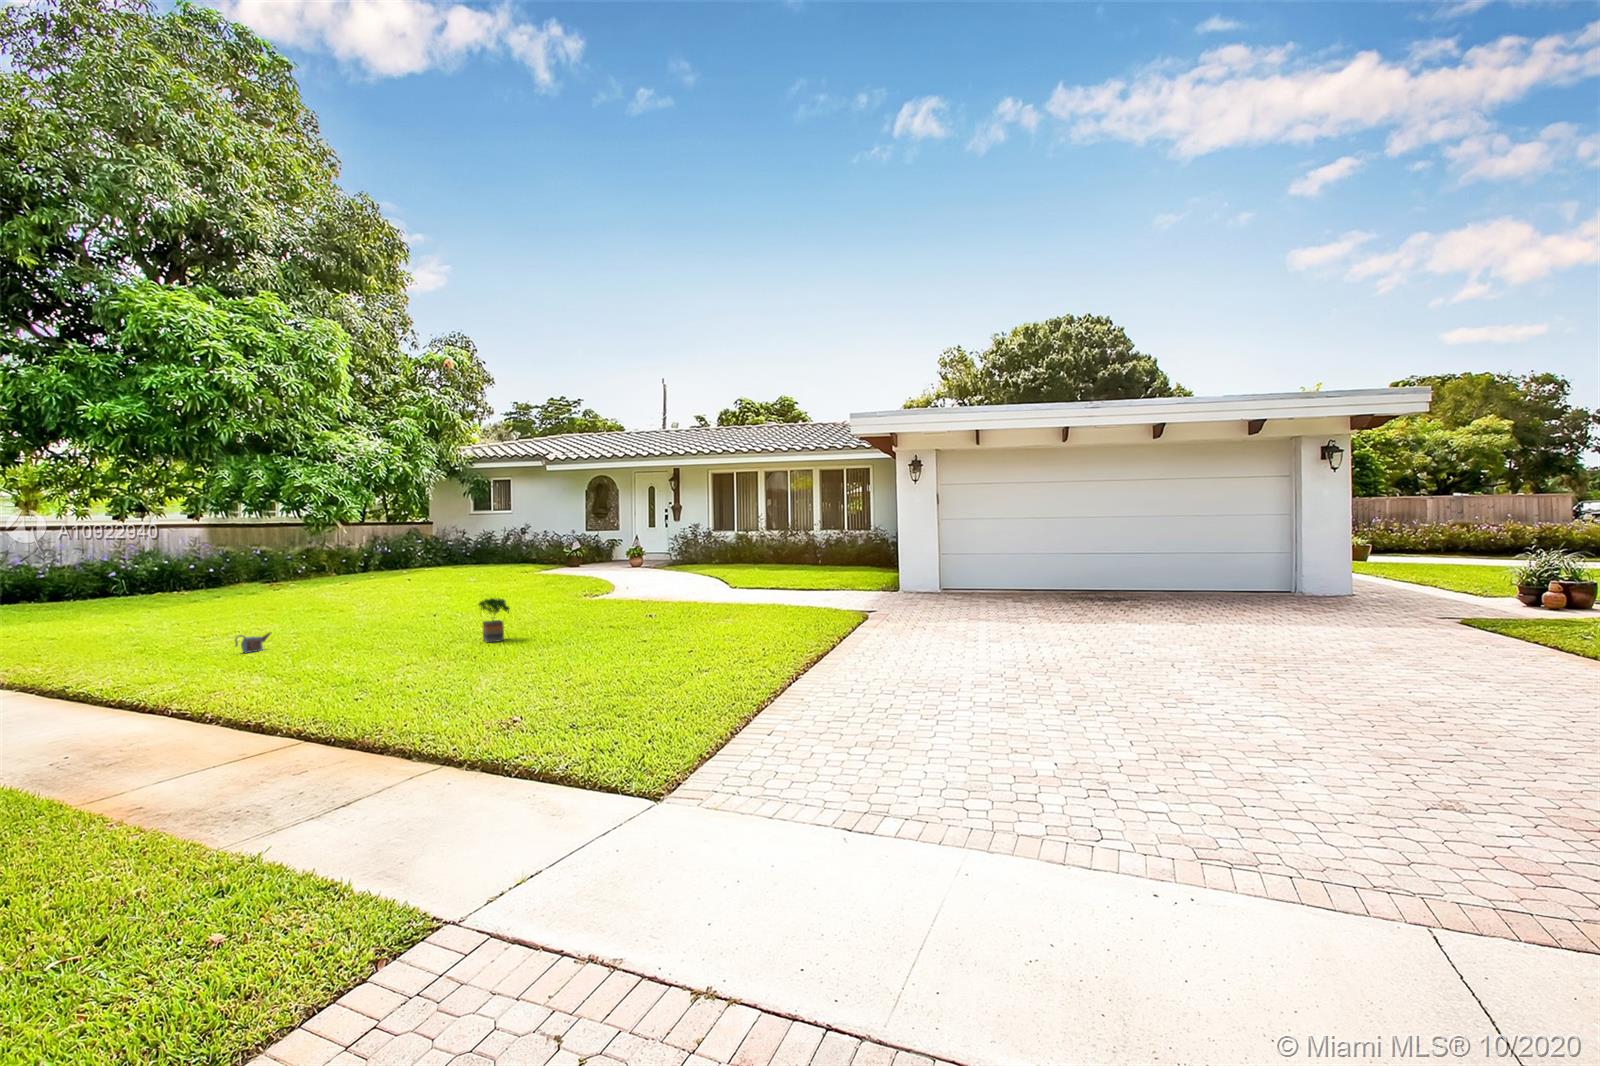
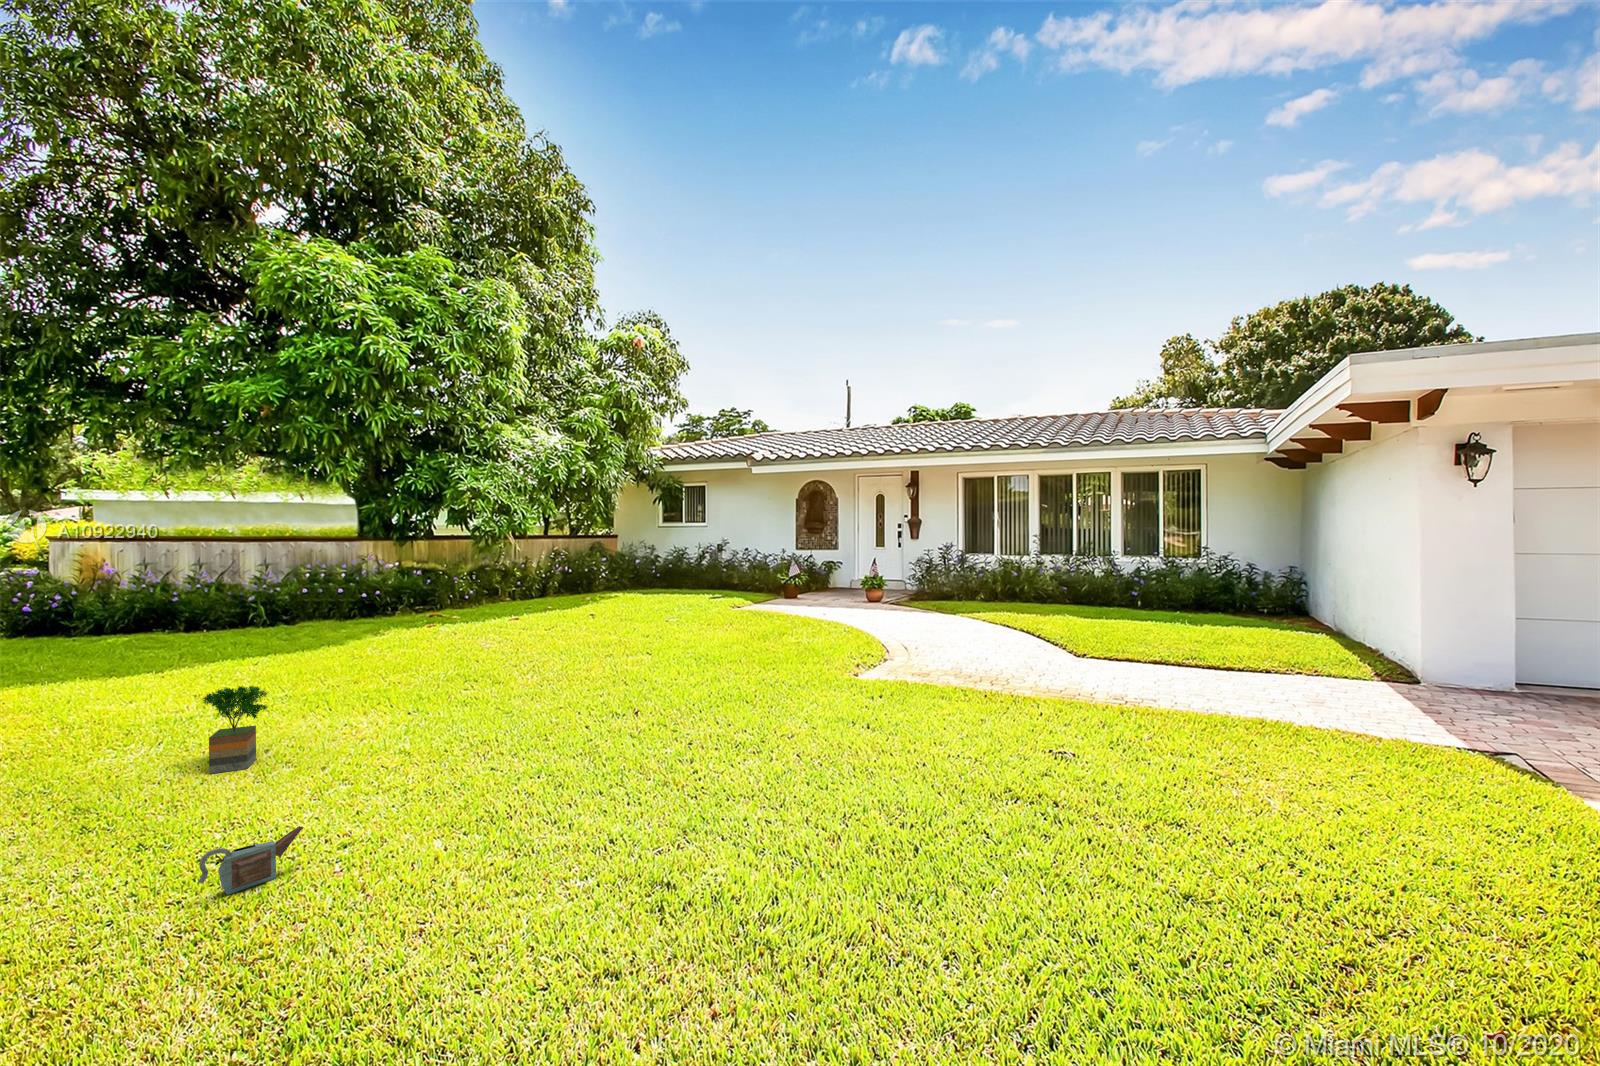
potted tree: present [479,598,510,642] -> present [203,685,268,774]

